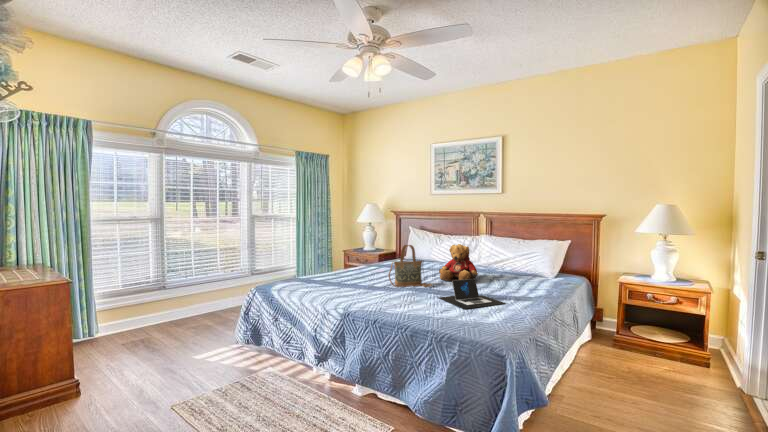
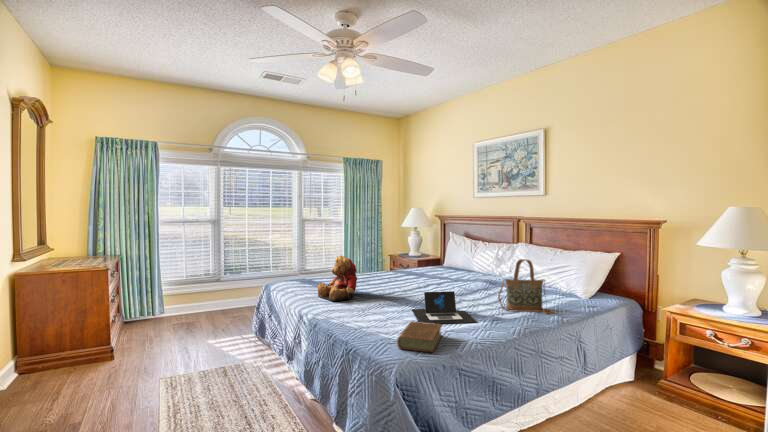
teddy bear: present [439,244,478,281] -> present [317,256,357,302]
handbag: present [388,245,432,287] -> present [498,259,556,314]
book: none [465,306,509,330] -> present [397,322,442,352]

